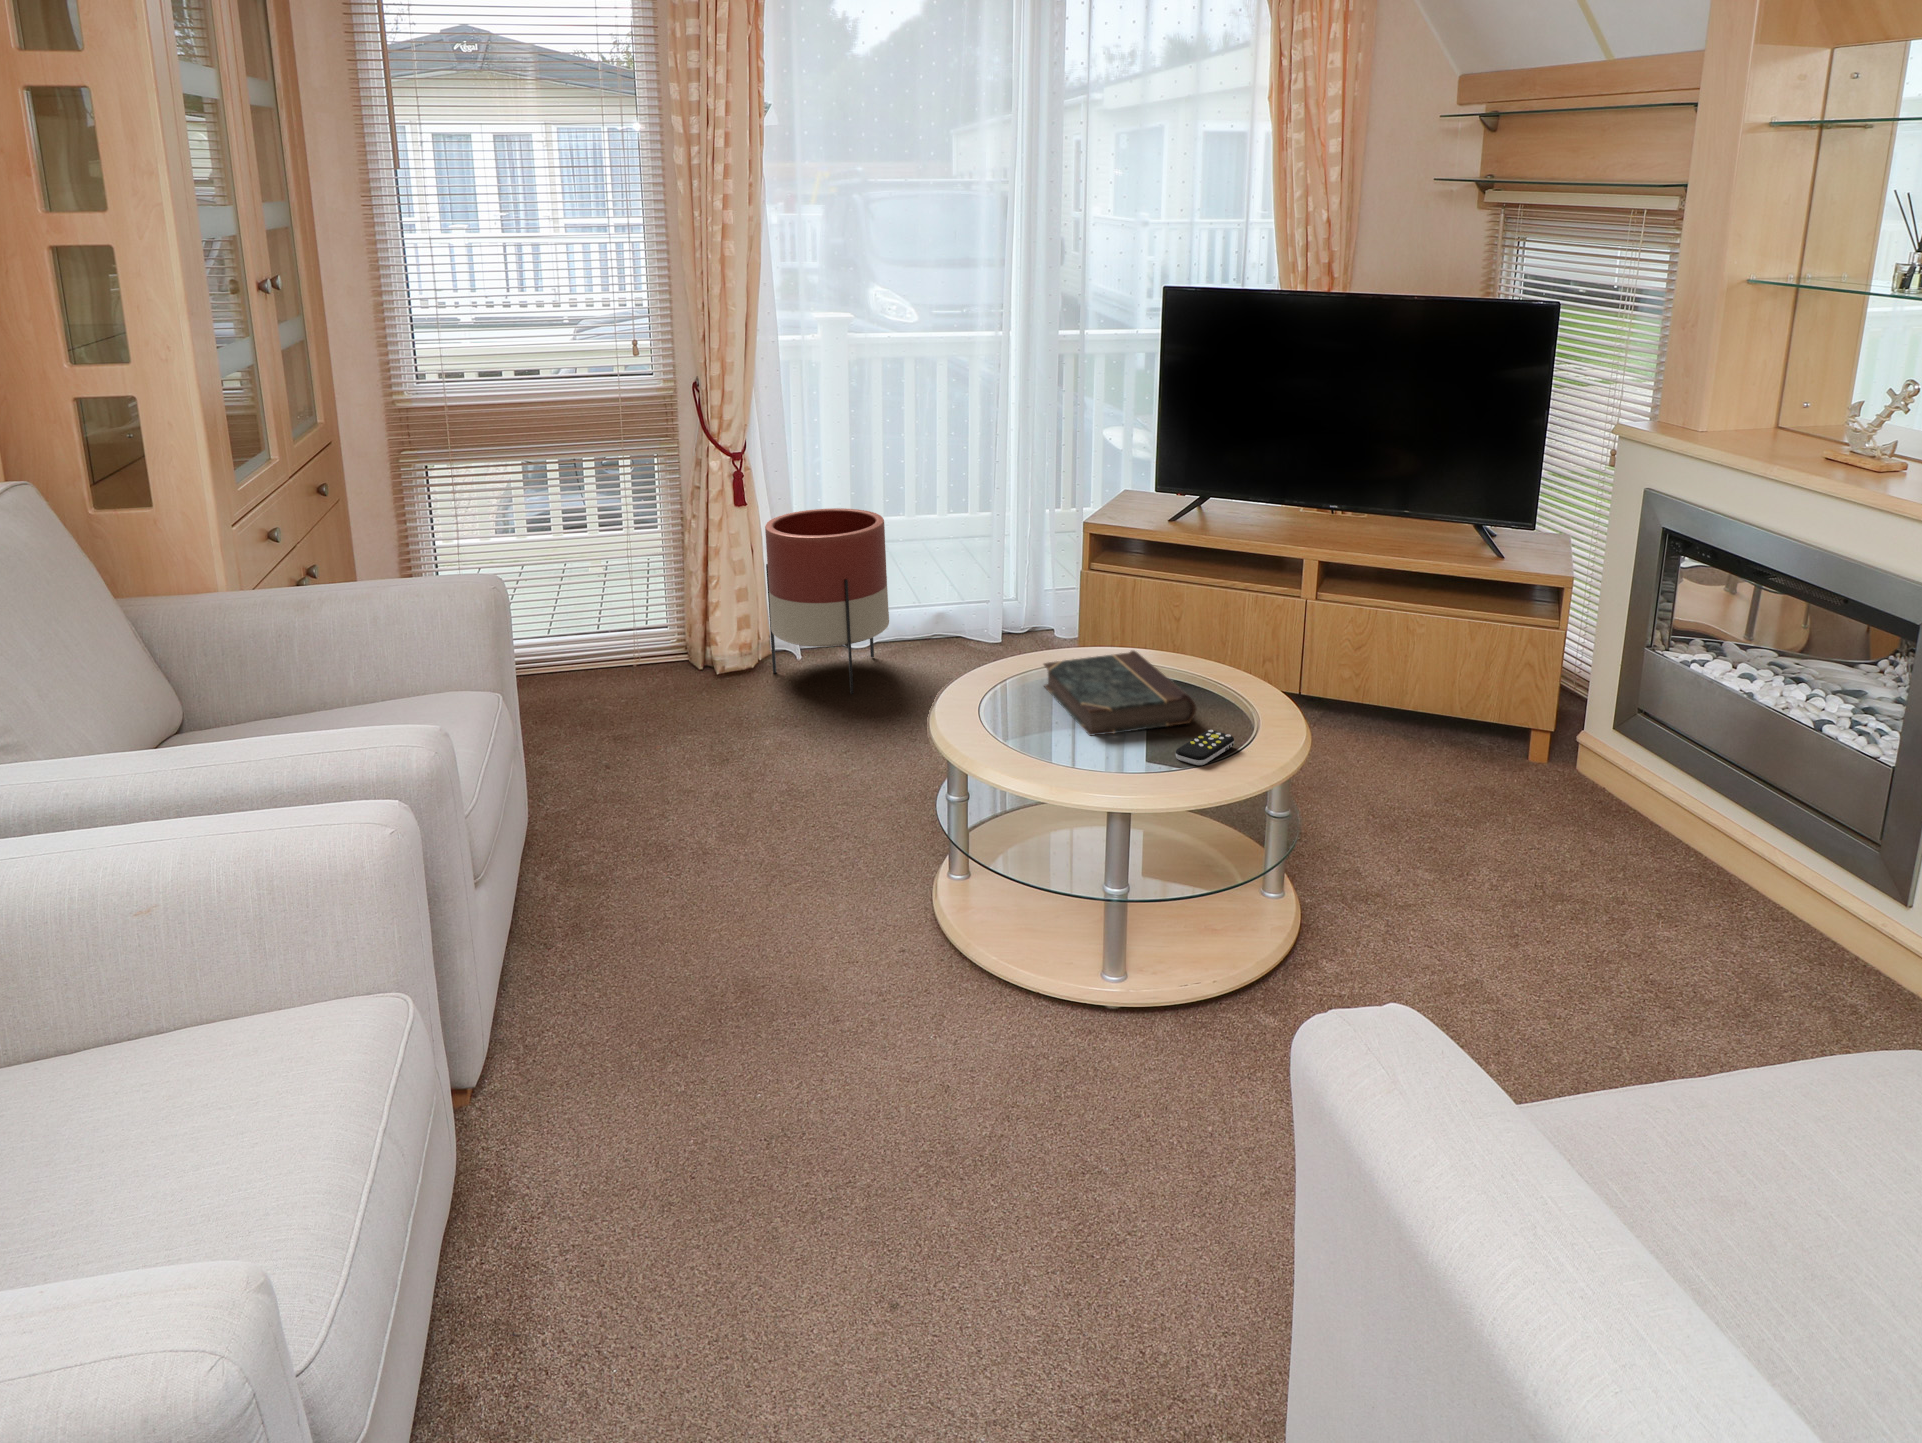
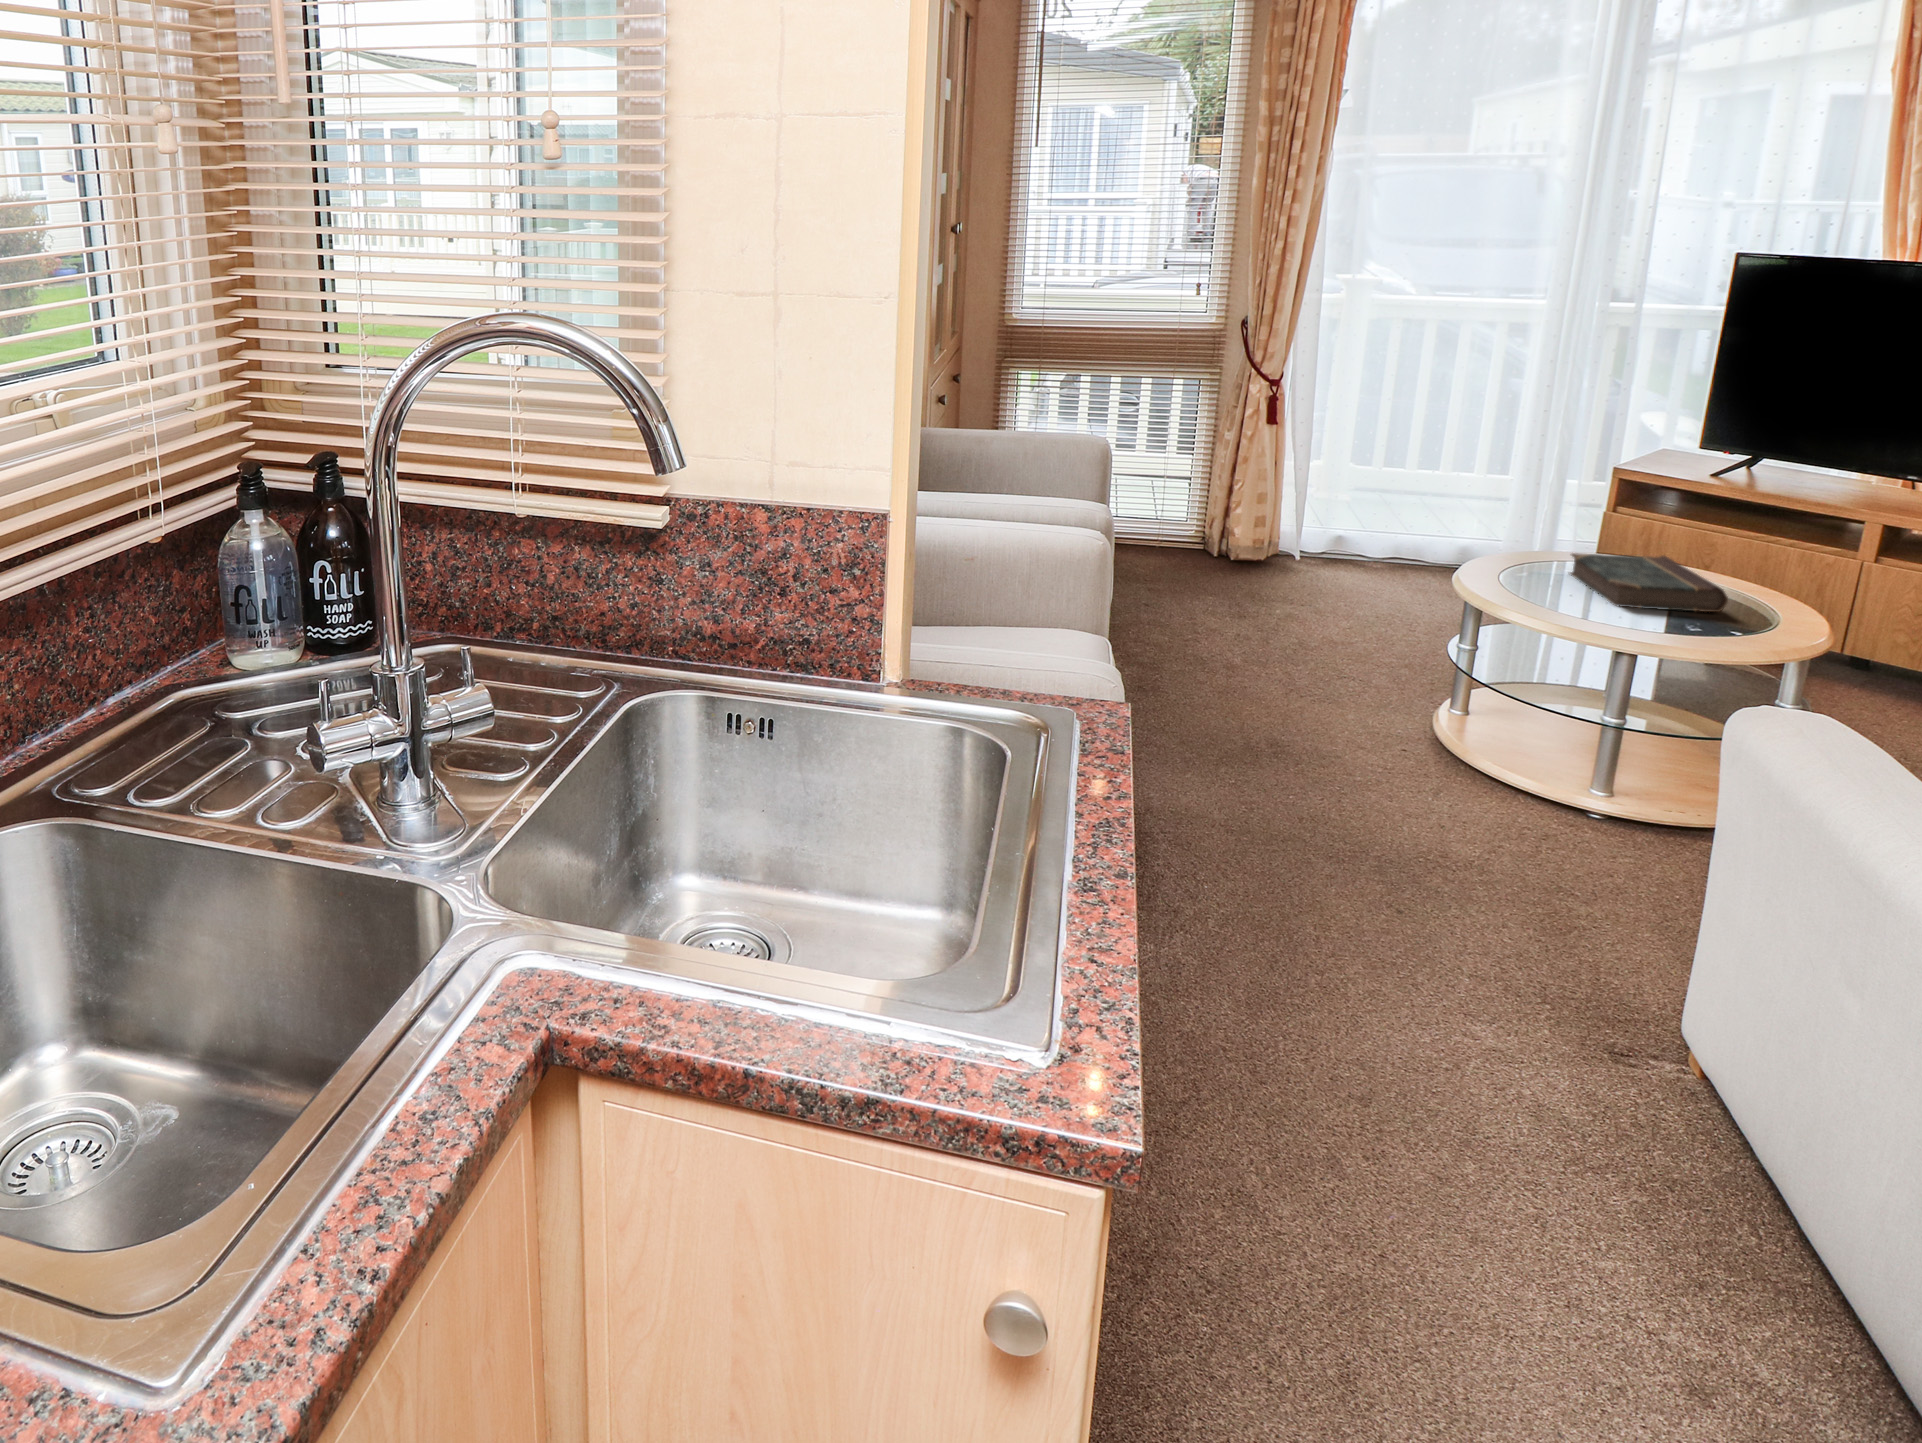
planter: present [765,508,889,694] -> none [1278,436,1403,590]
remote control: present [1176,730,1234,765] -> none [1703,616,1766,637]

